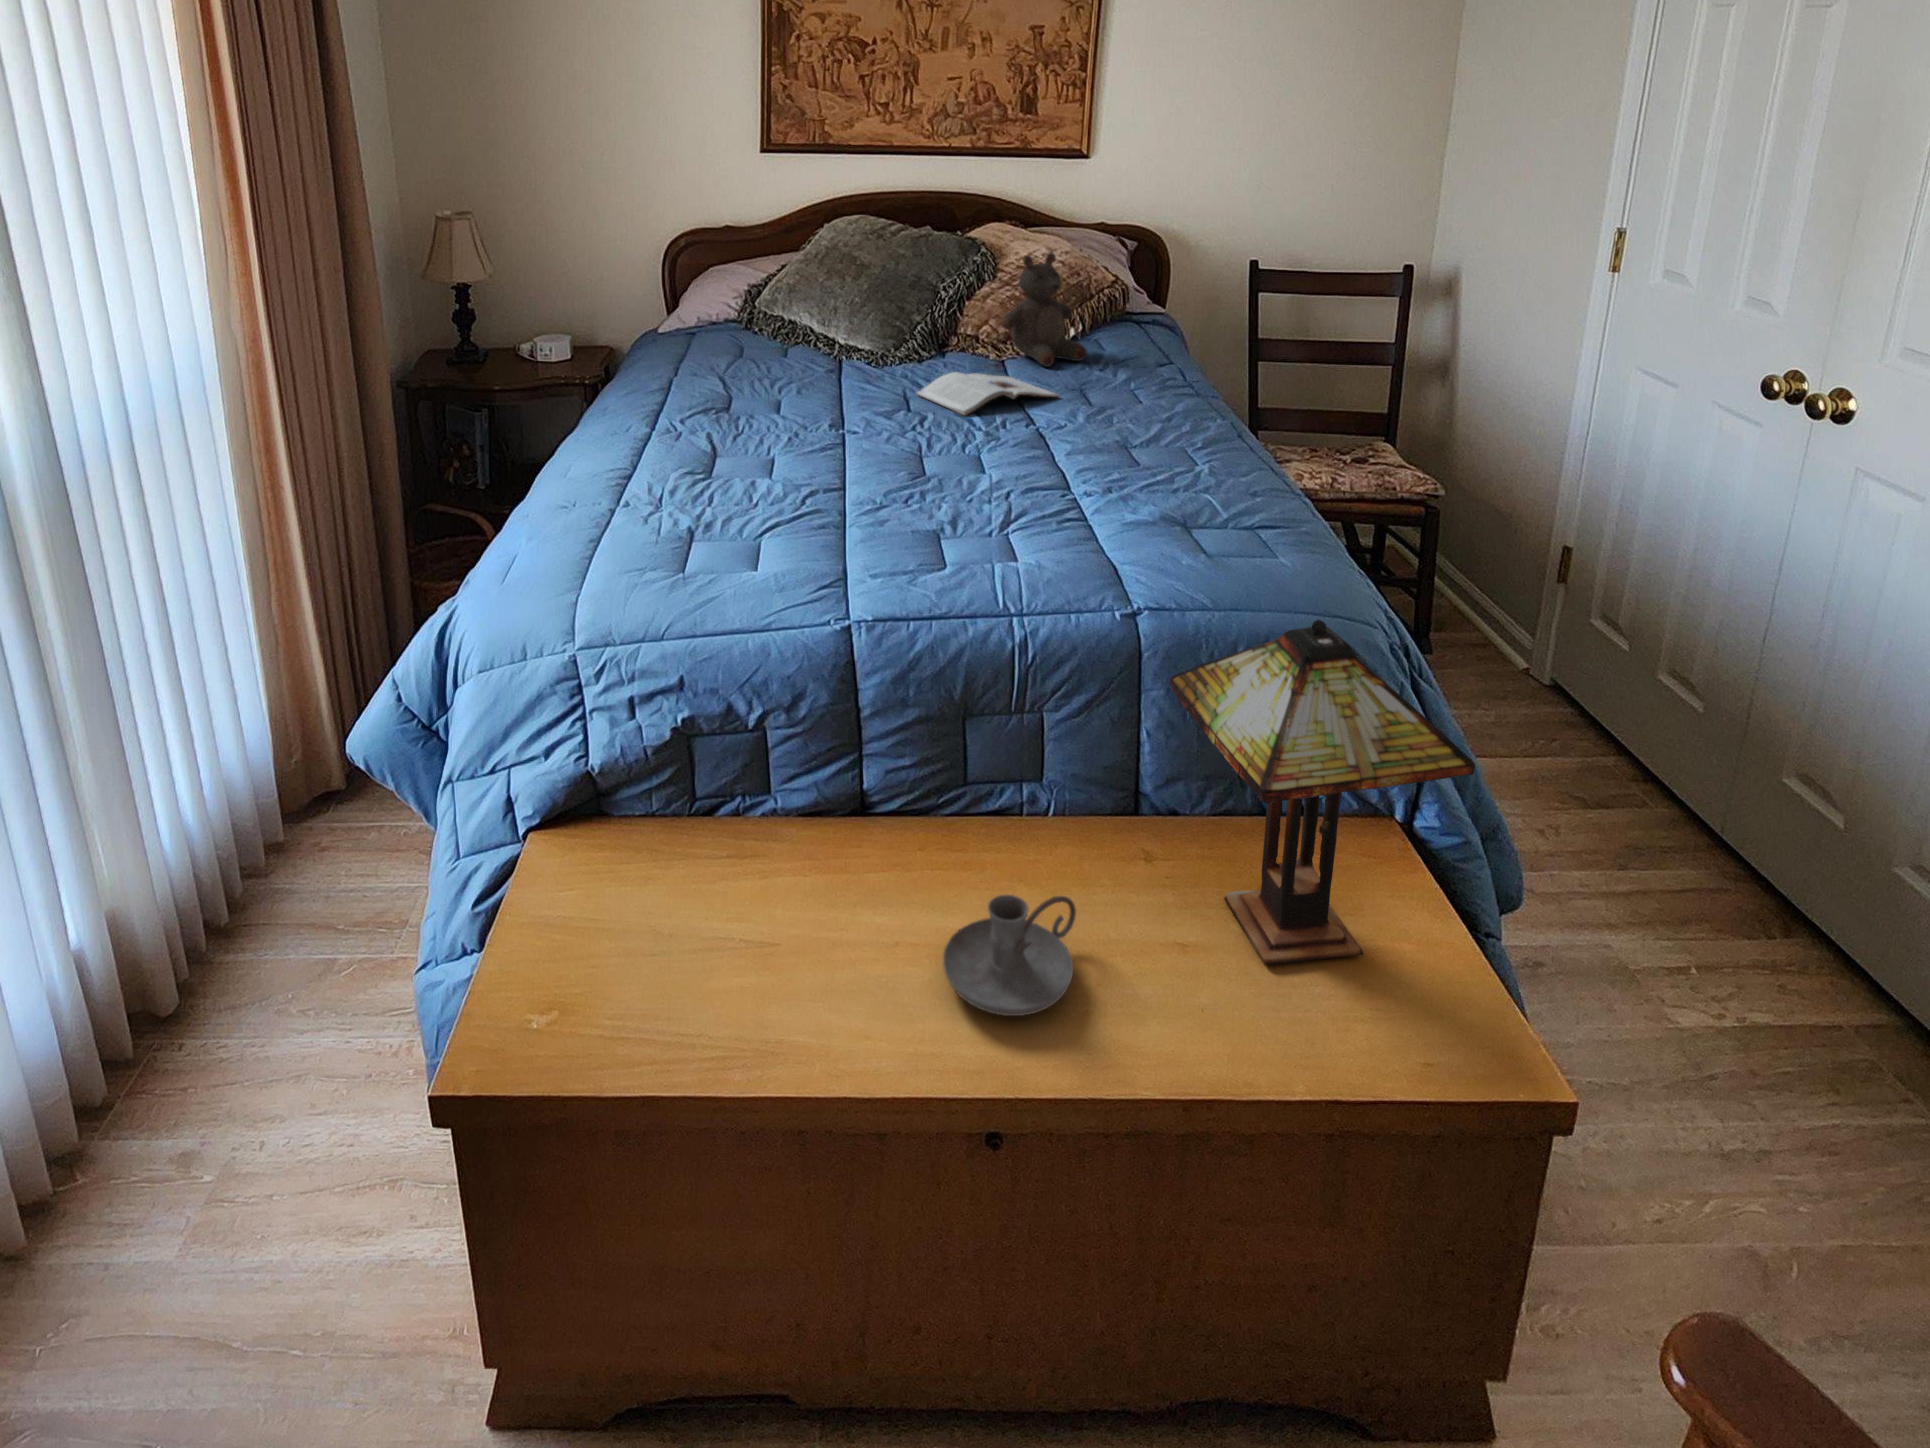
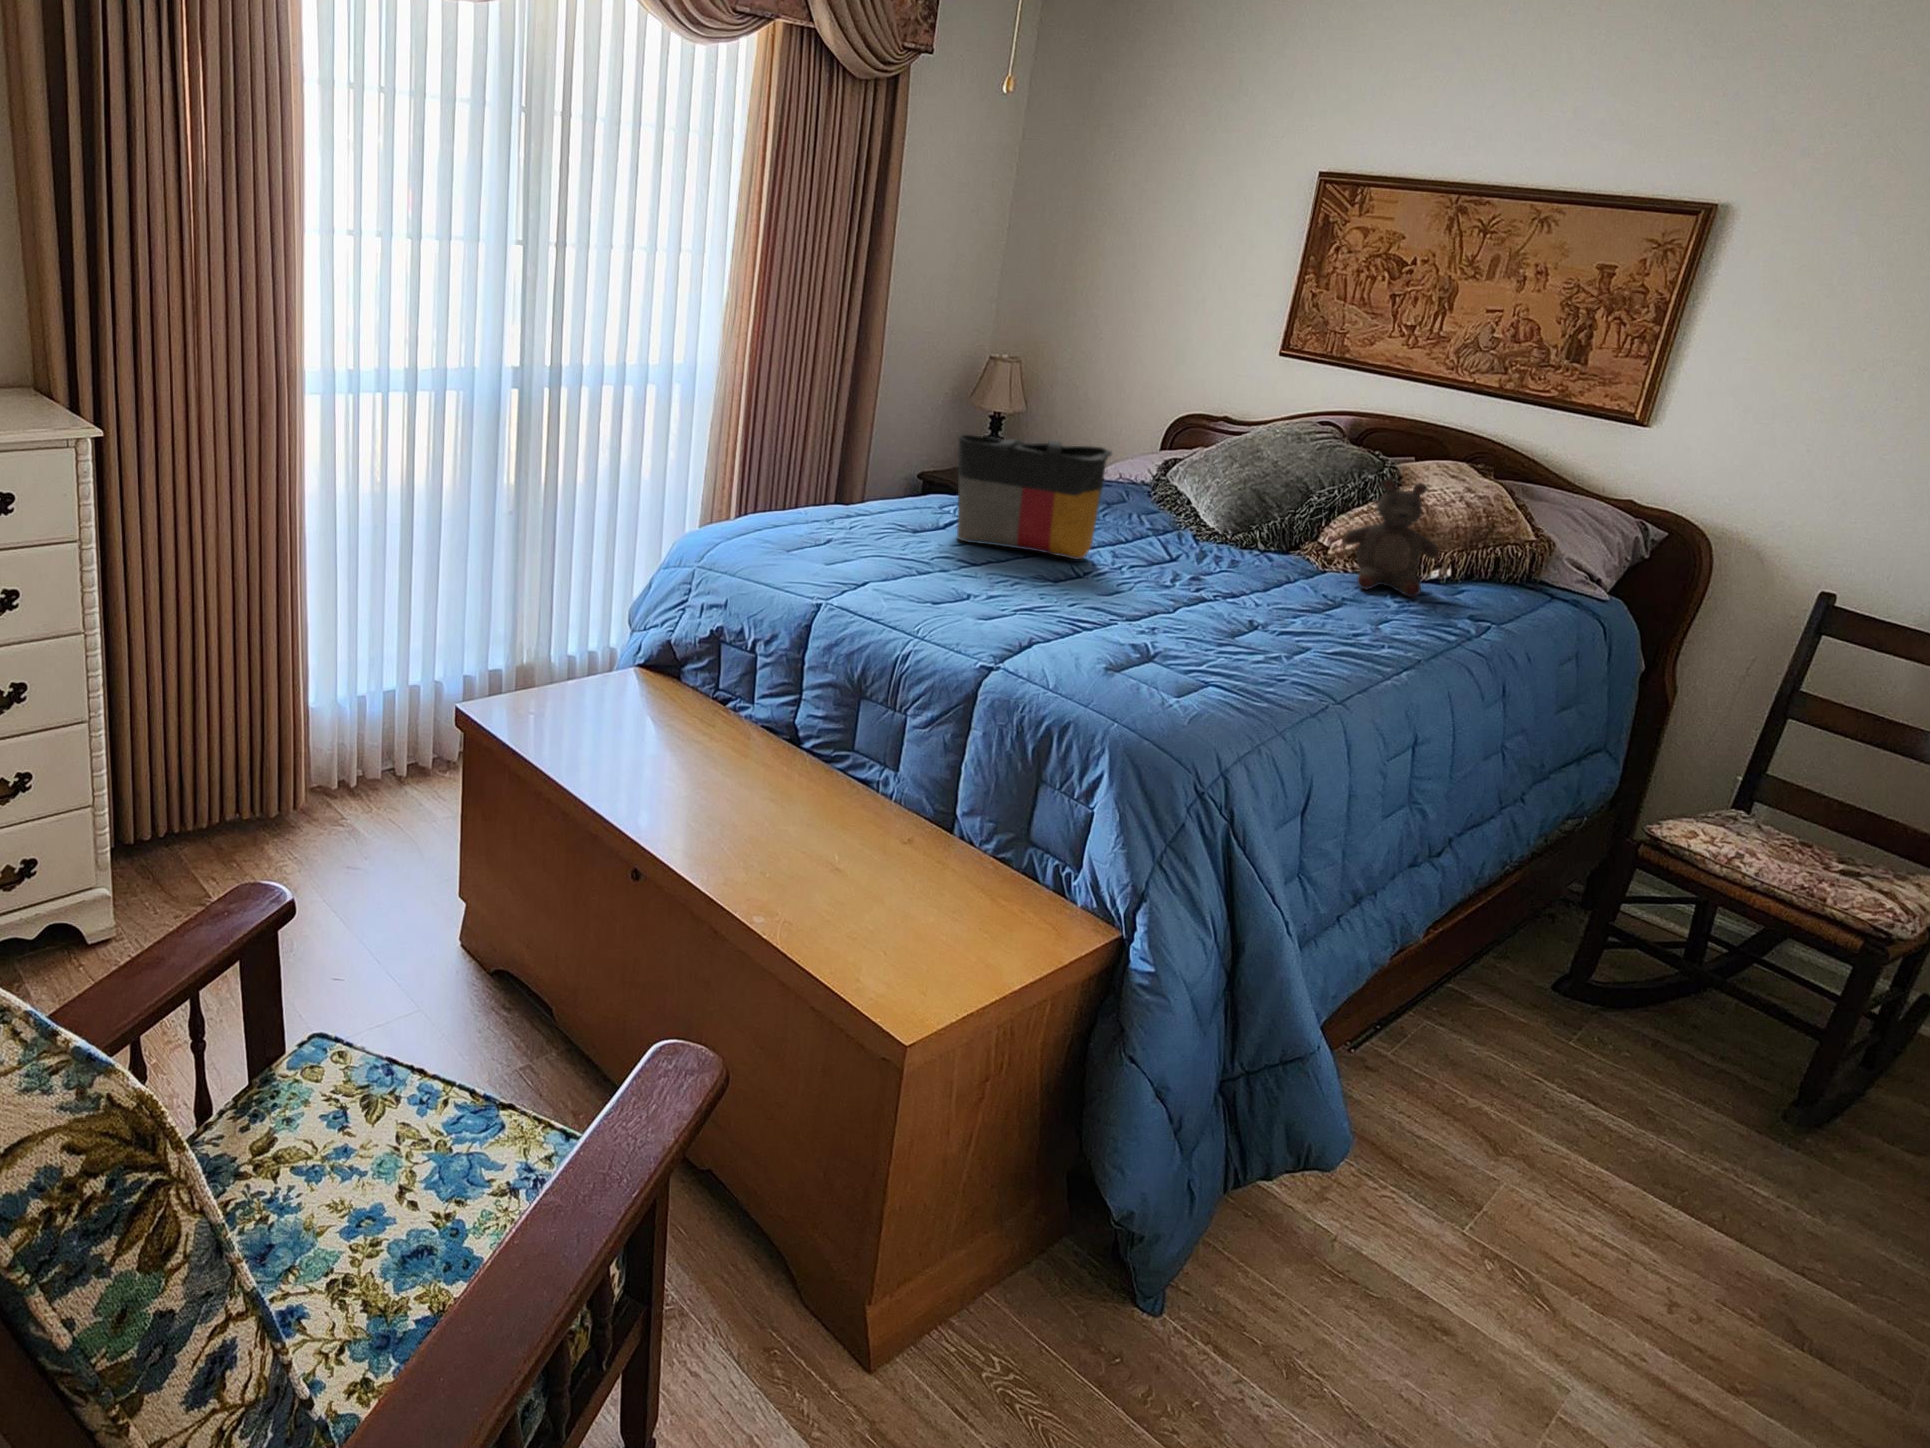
tote bag: none [707,299,884,461] -> present [957,435,1112,559]
magazine: present [917,372,1059,416] -> none [1186,553,1305,602]
table lamp: present [1170,620,1475,965] -> none [813,659,1036,930]
candle holder: present [943,895,1076,1016] -> none [679,758,783,829]

